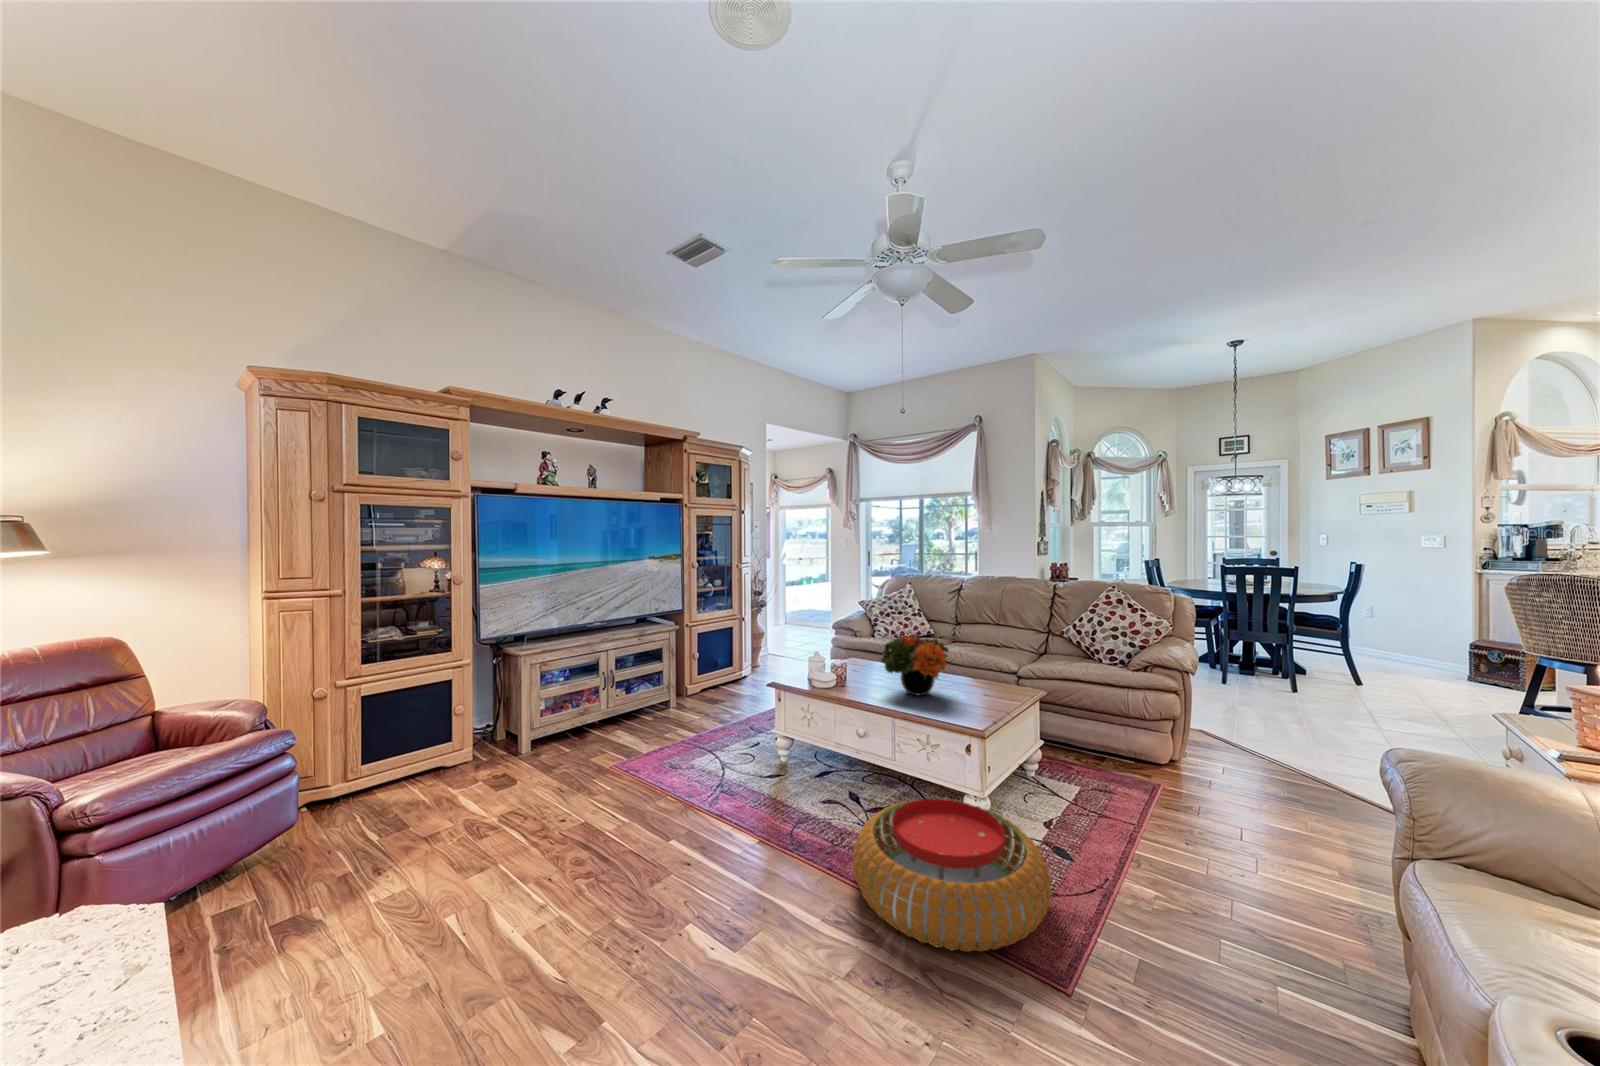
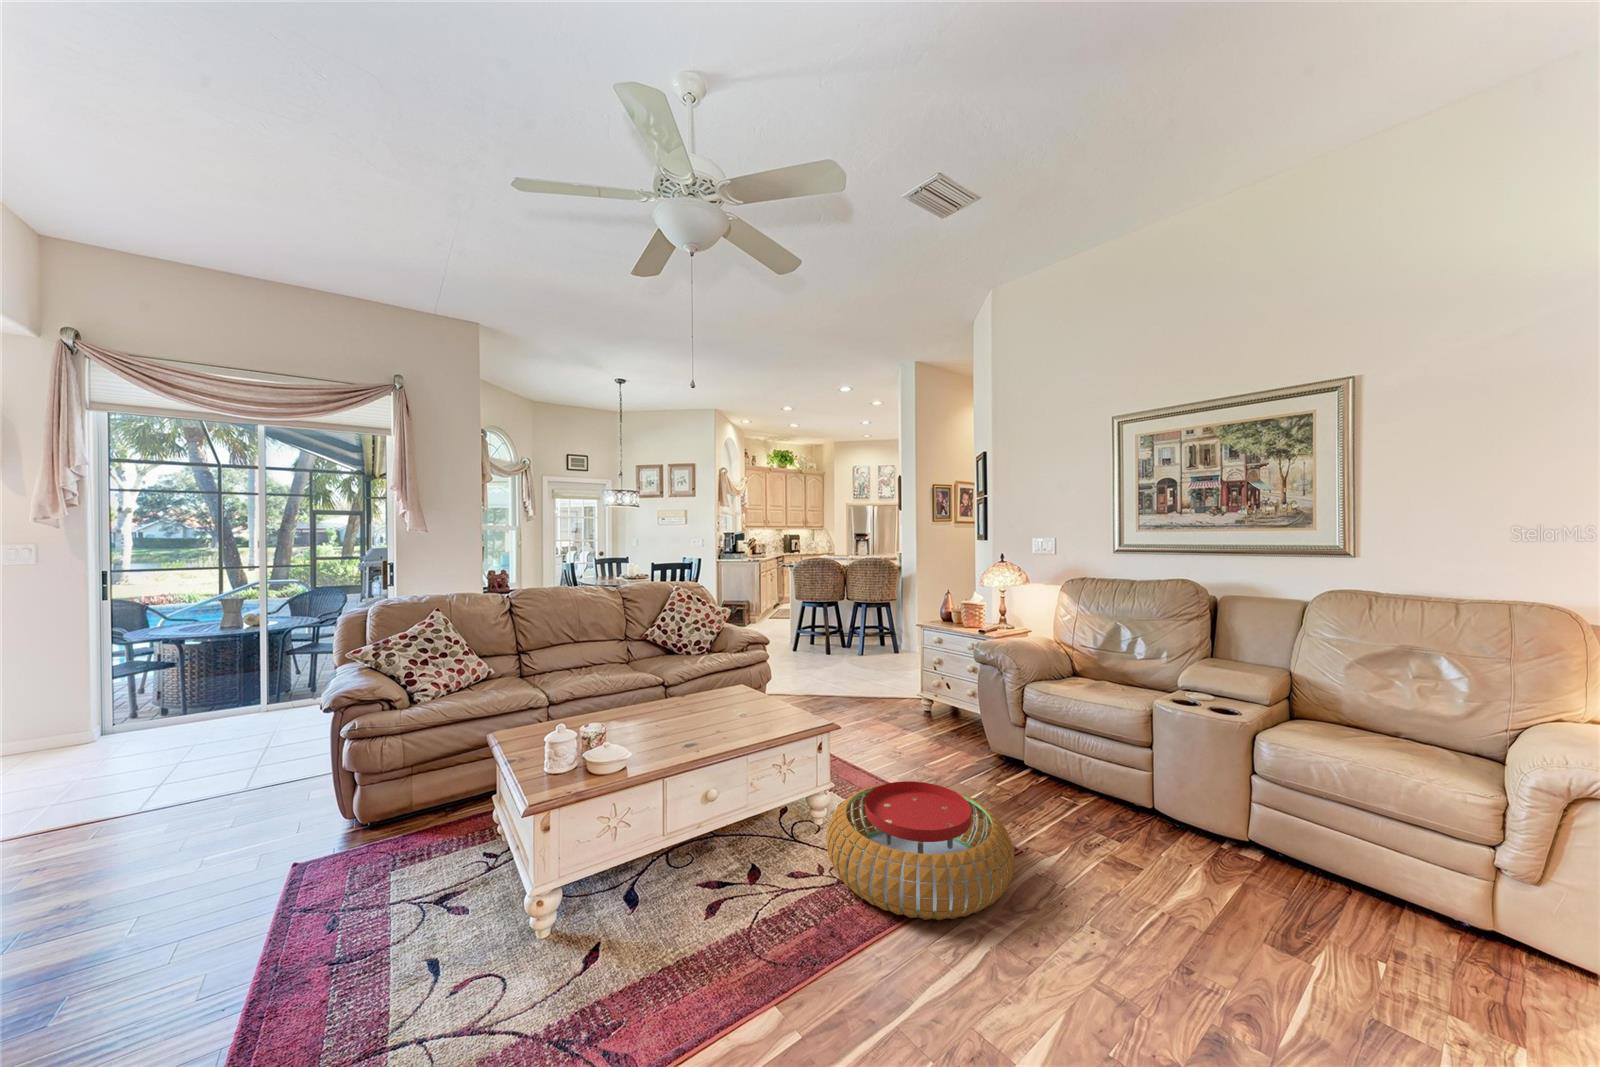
flower arrangement: present [881,634,948,695] -> none [666,650,748,725]

